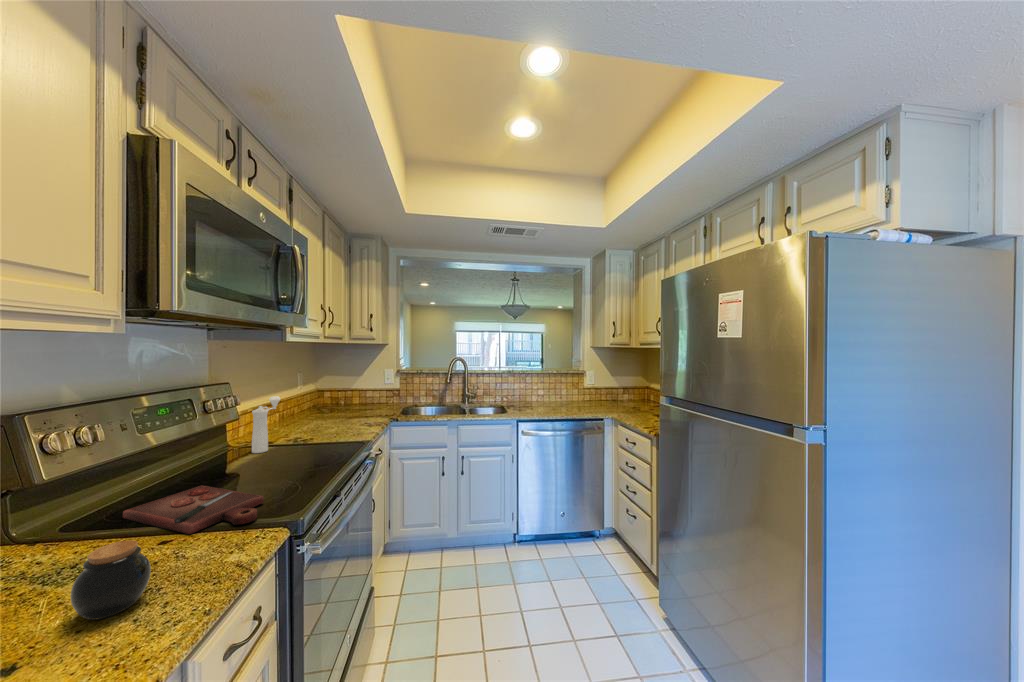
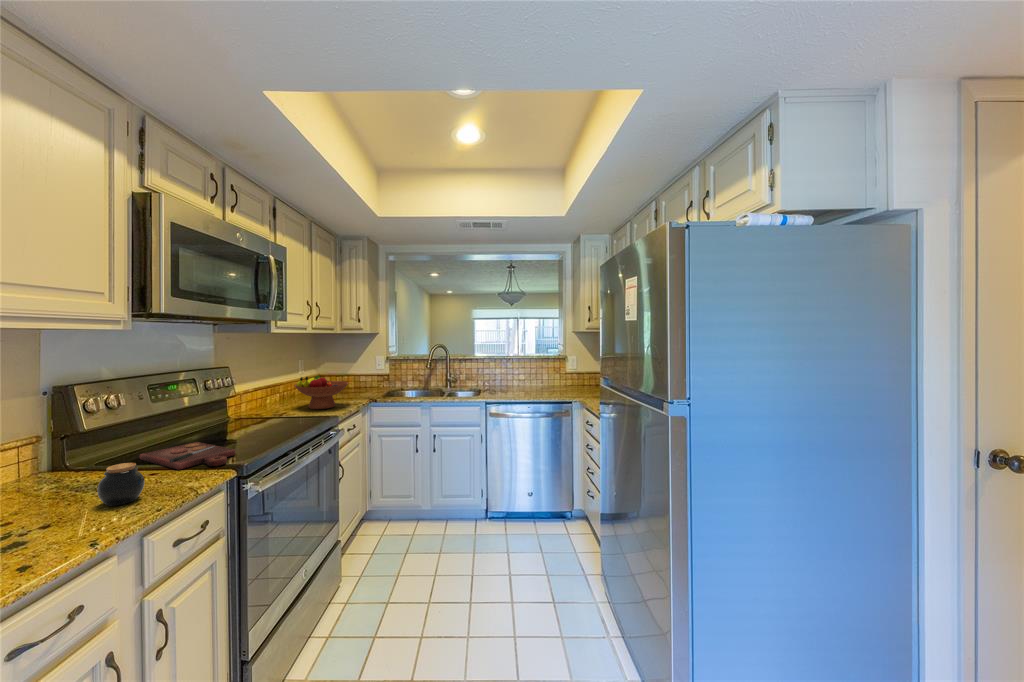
fruit bowl: none [305,391,368,431] -> present [294,376,348,409]
pepper mill: present [252,396,280,453] -> none [244,378,269,423]

